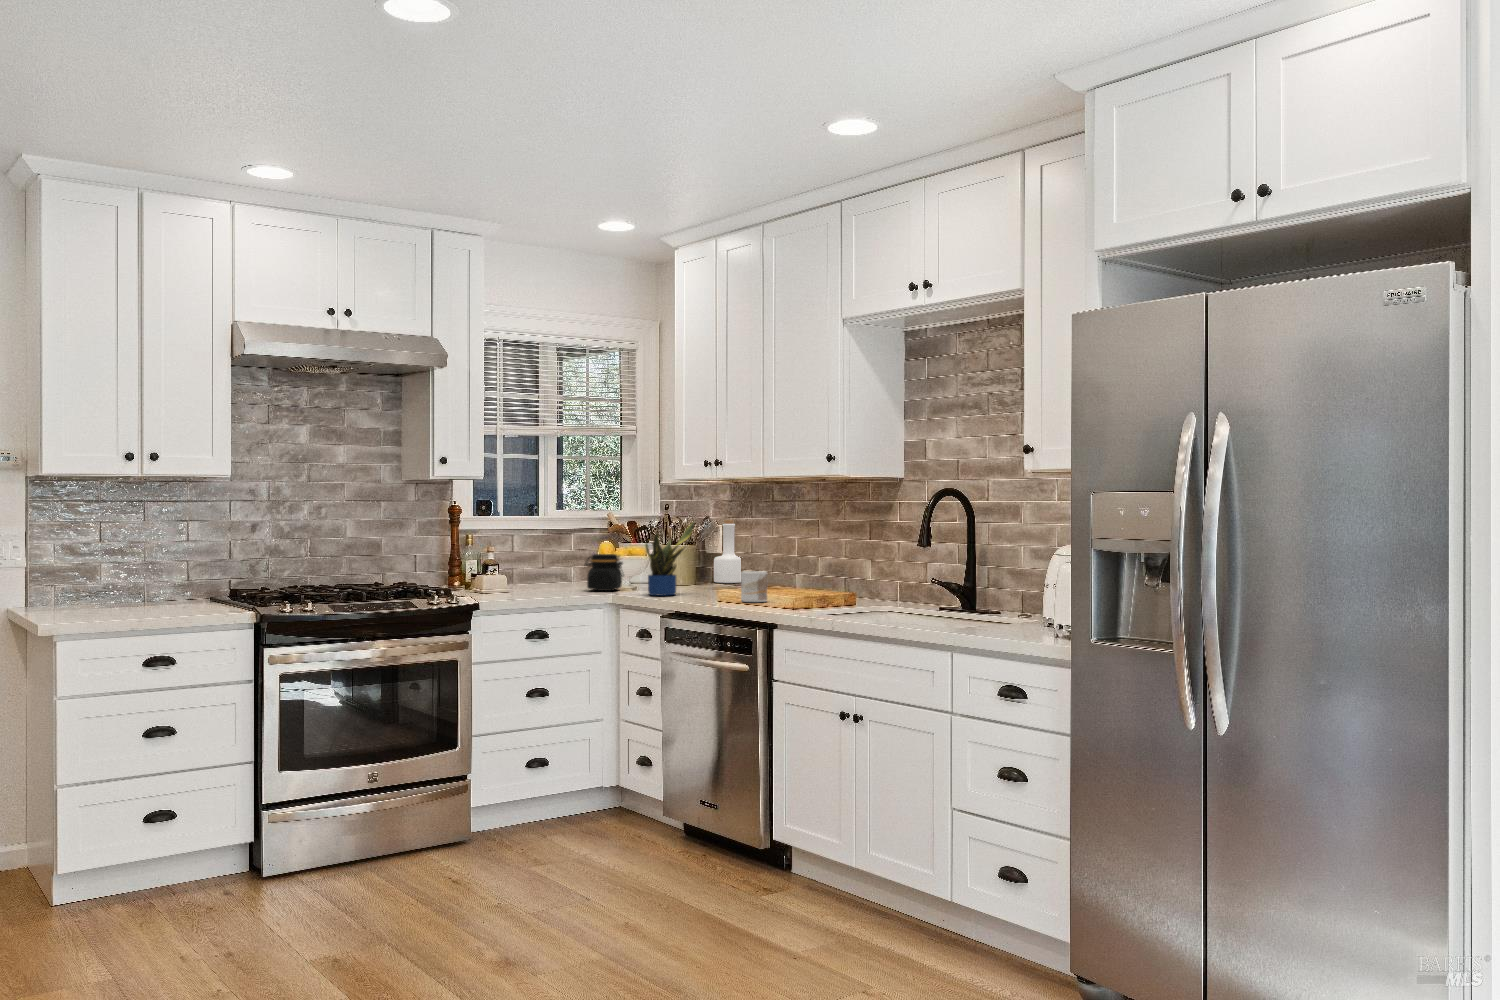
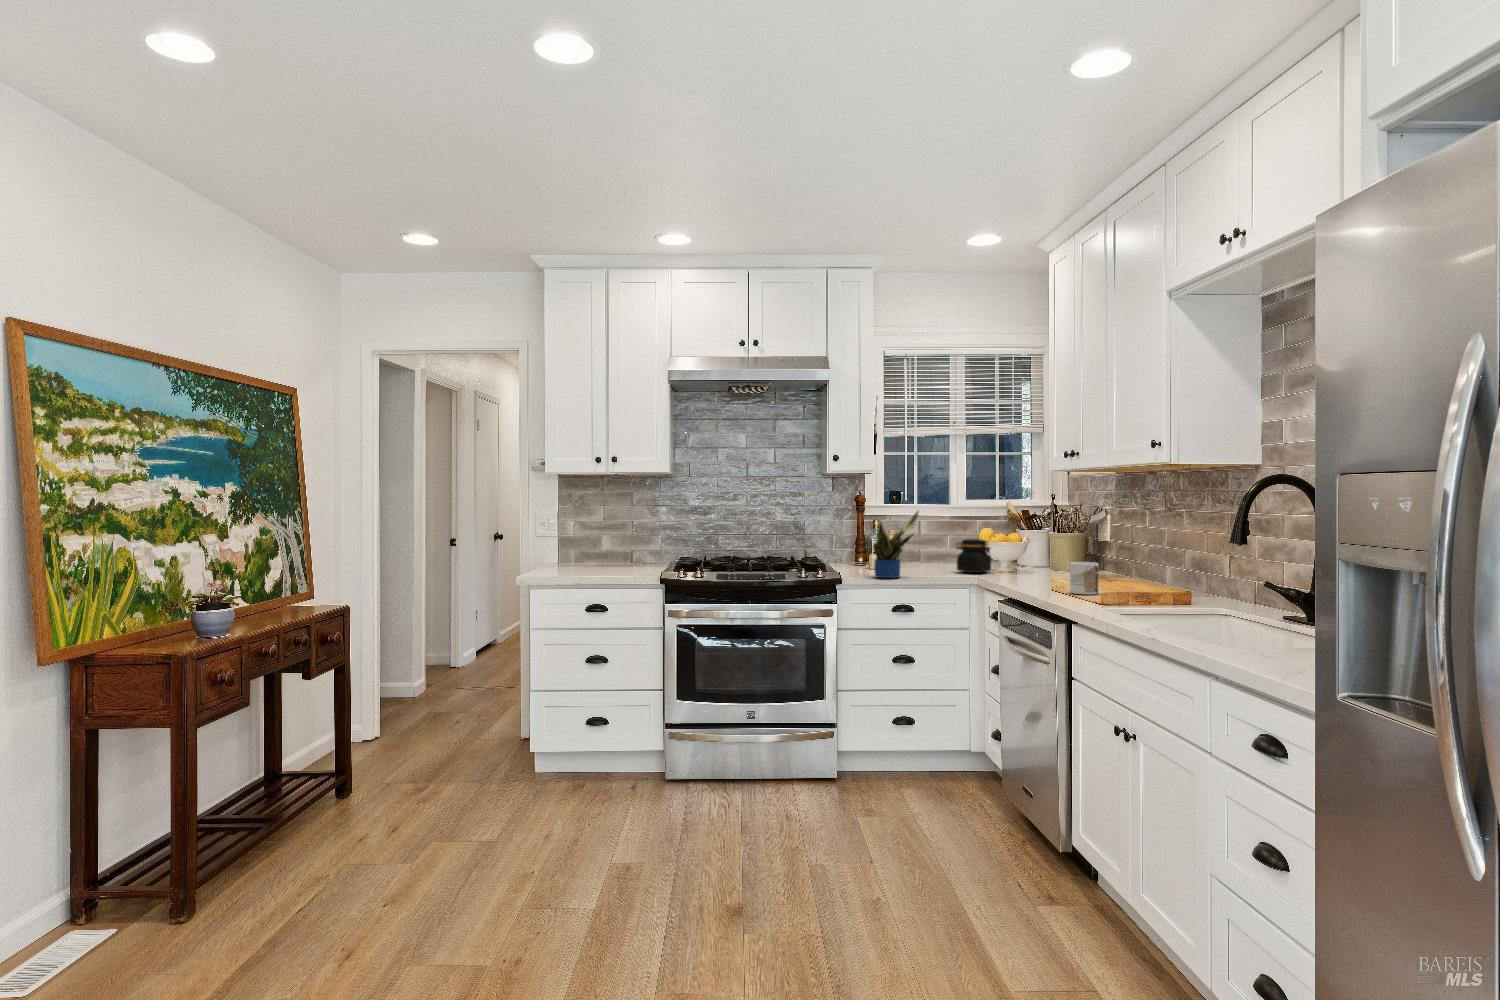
bottle: present [714,520,741,583] -> none [1097,509,1129,571]
potted plant: present [645,521,695,596] -> present [873,511,918,578]

